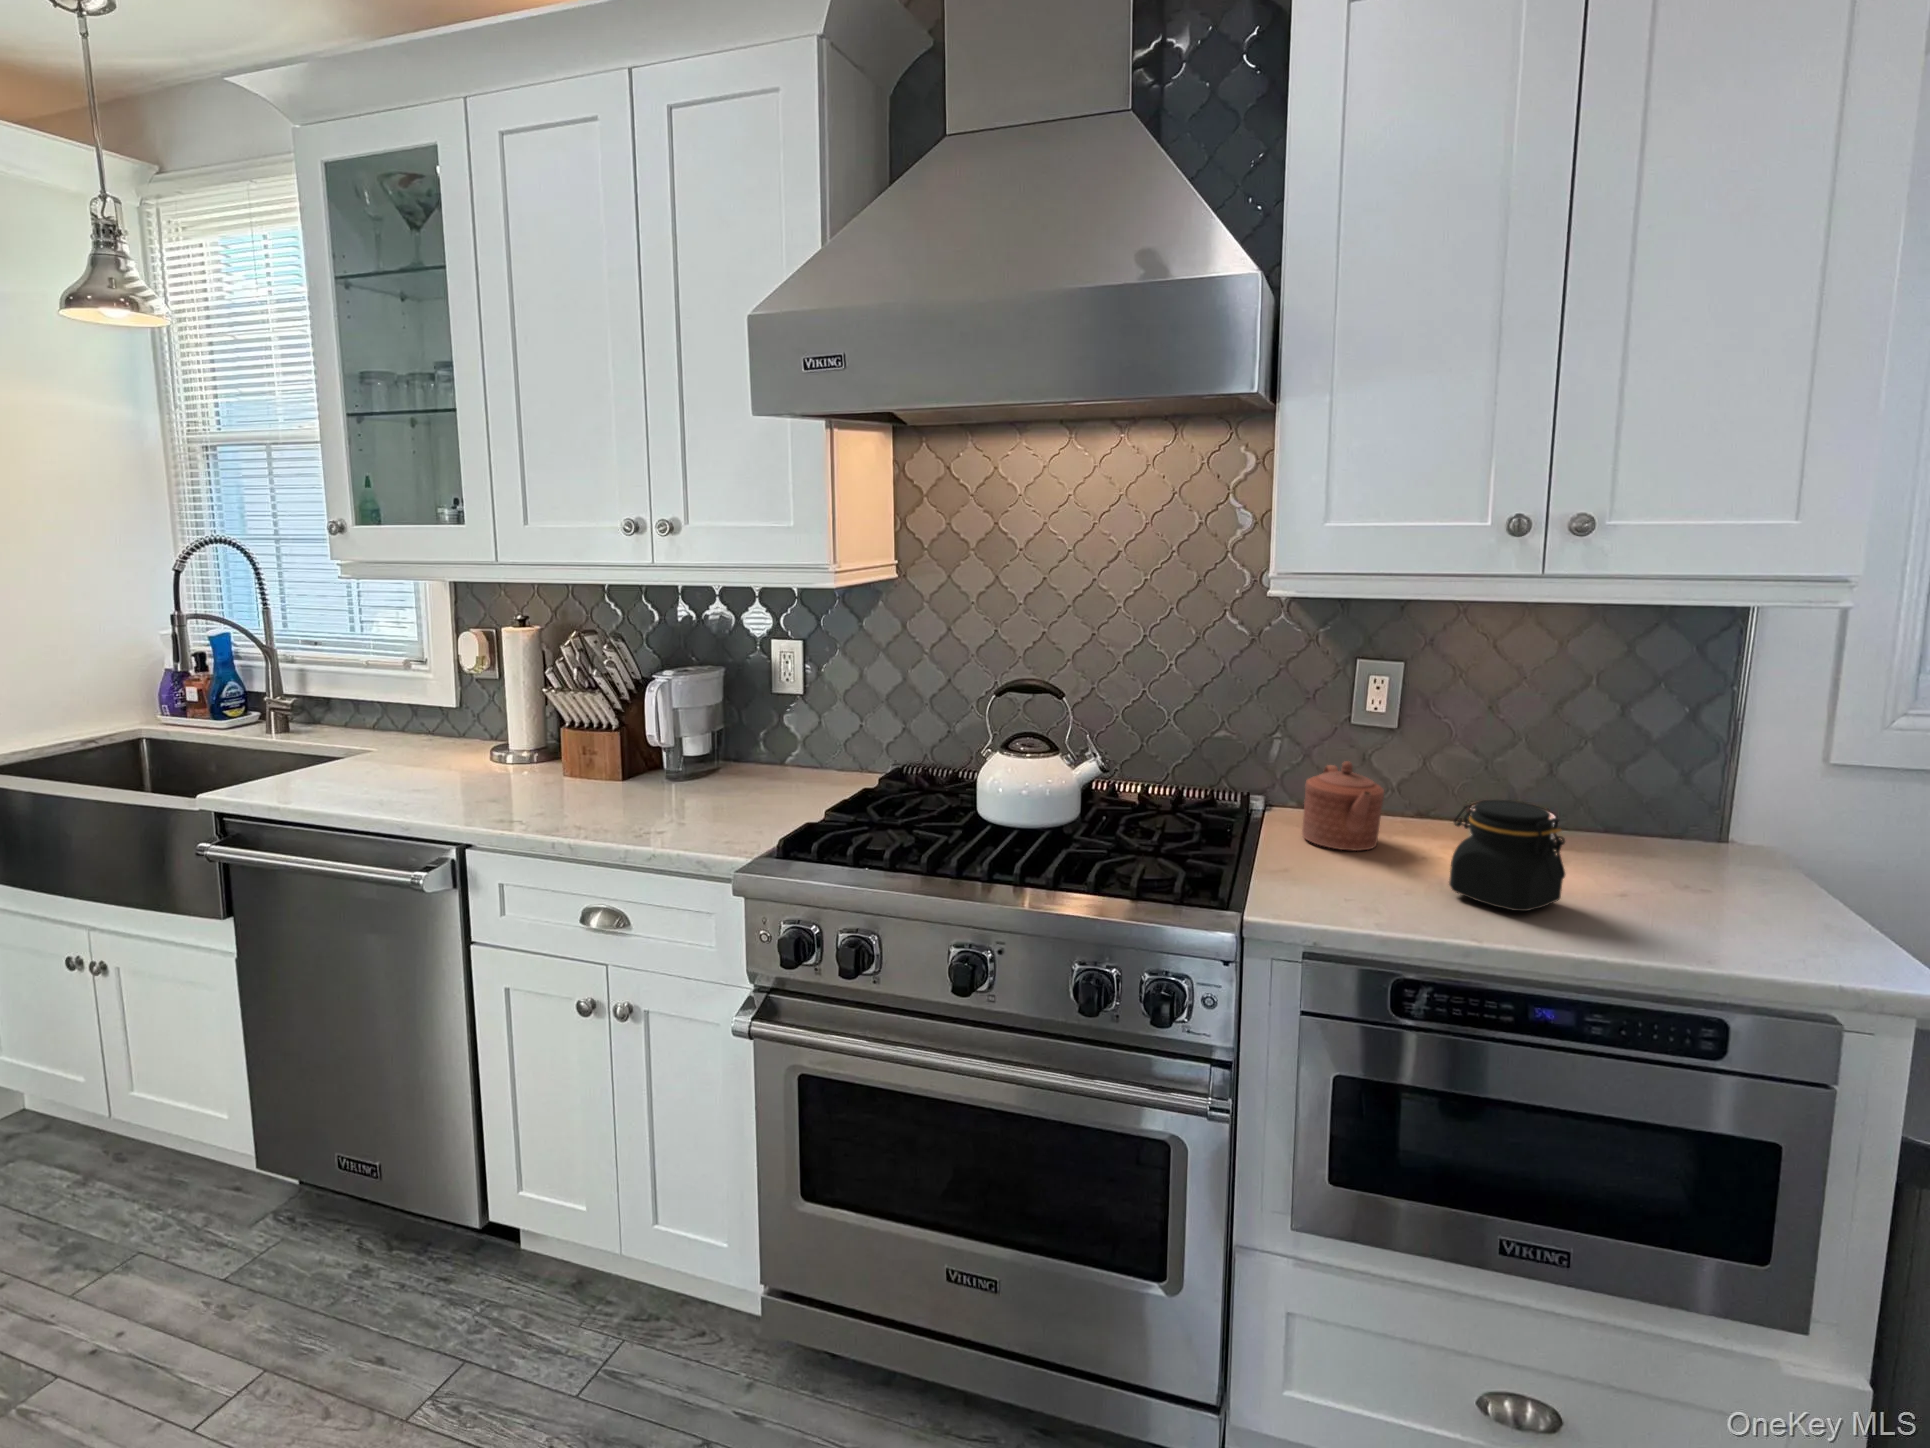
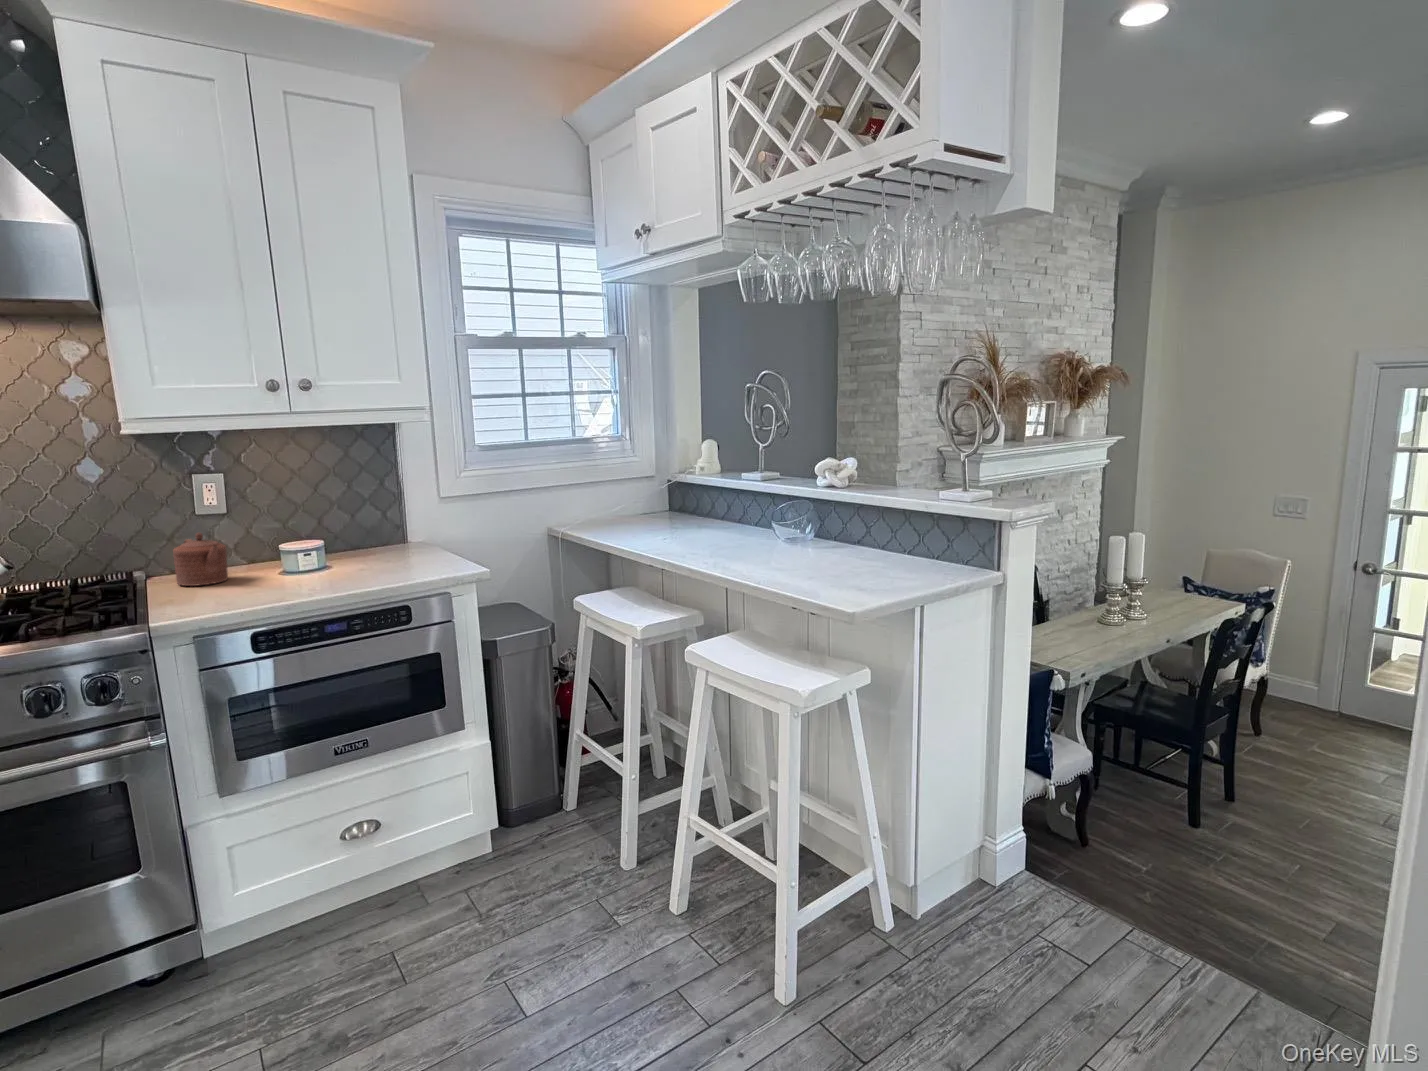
jar: present [1449,800,1565,911] -> none [269,532,332,587]

